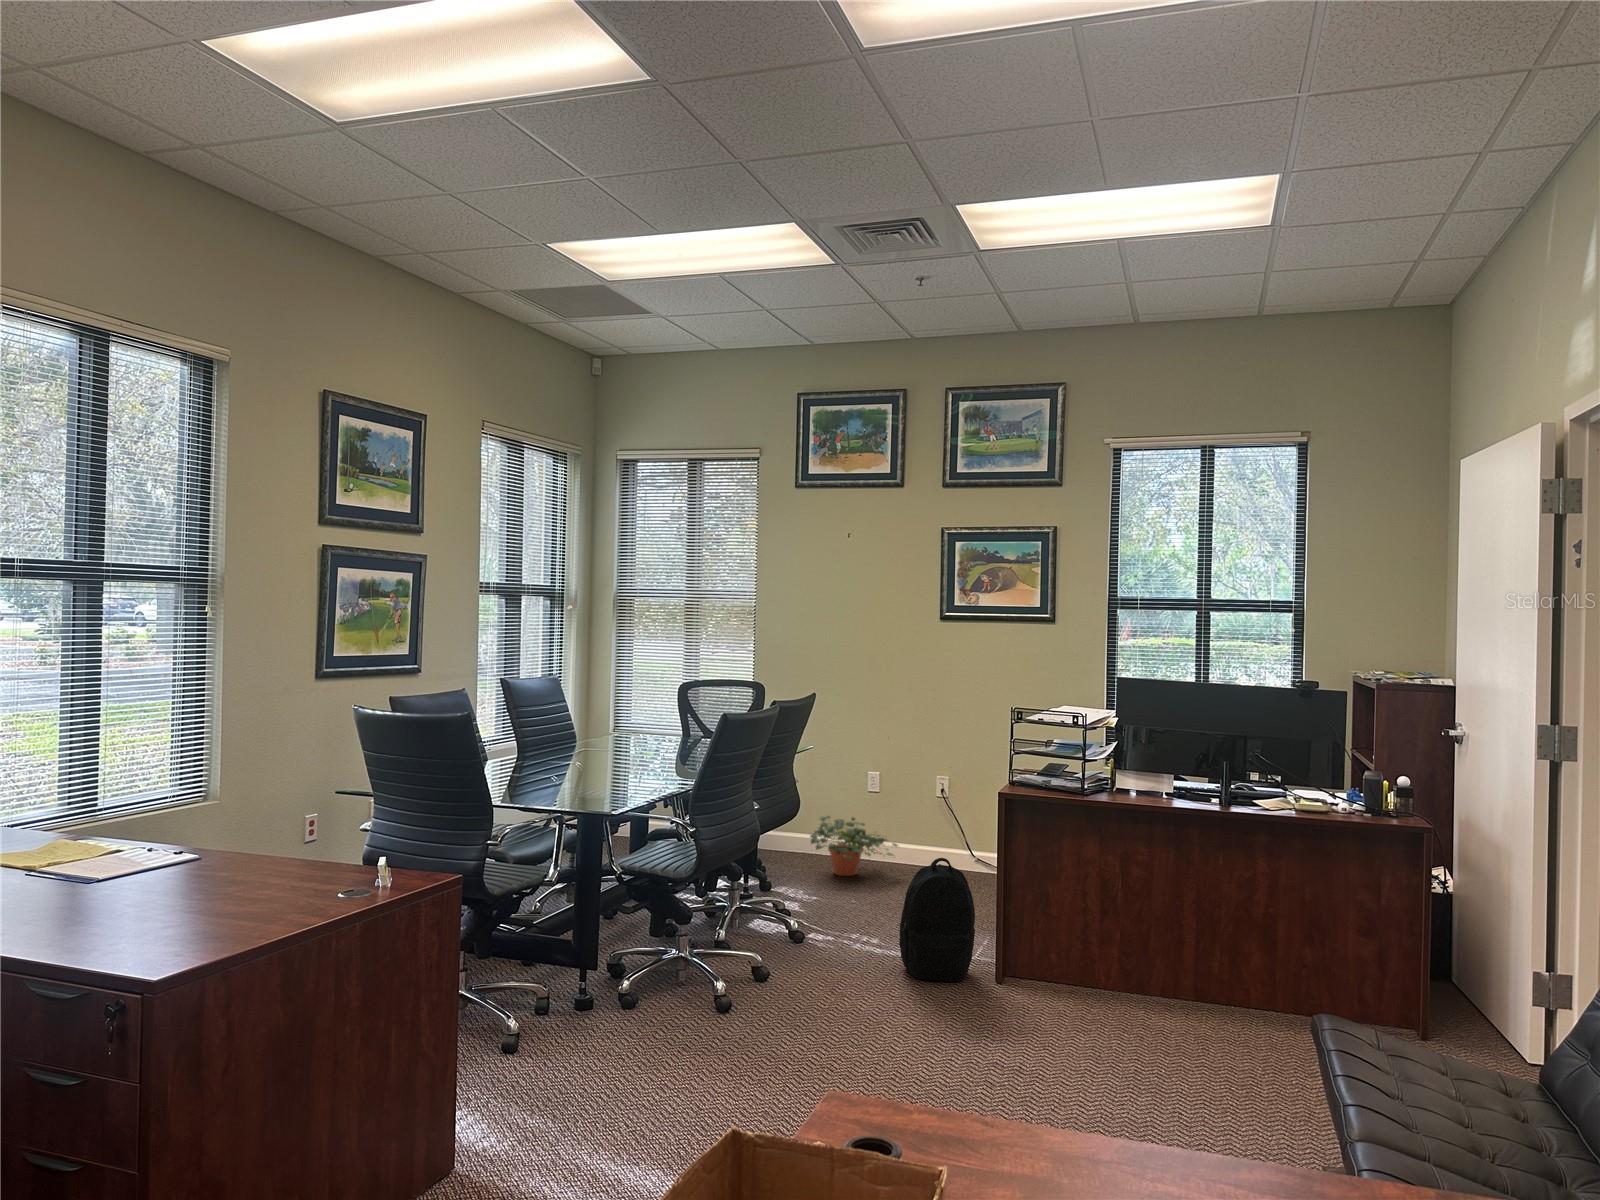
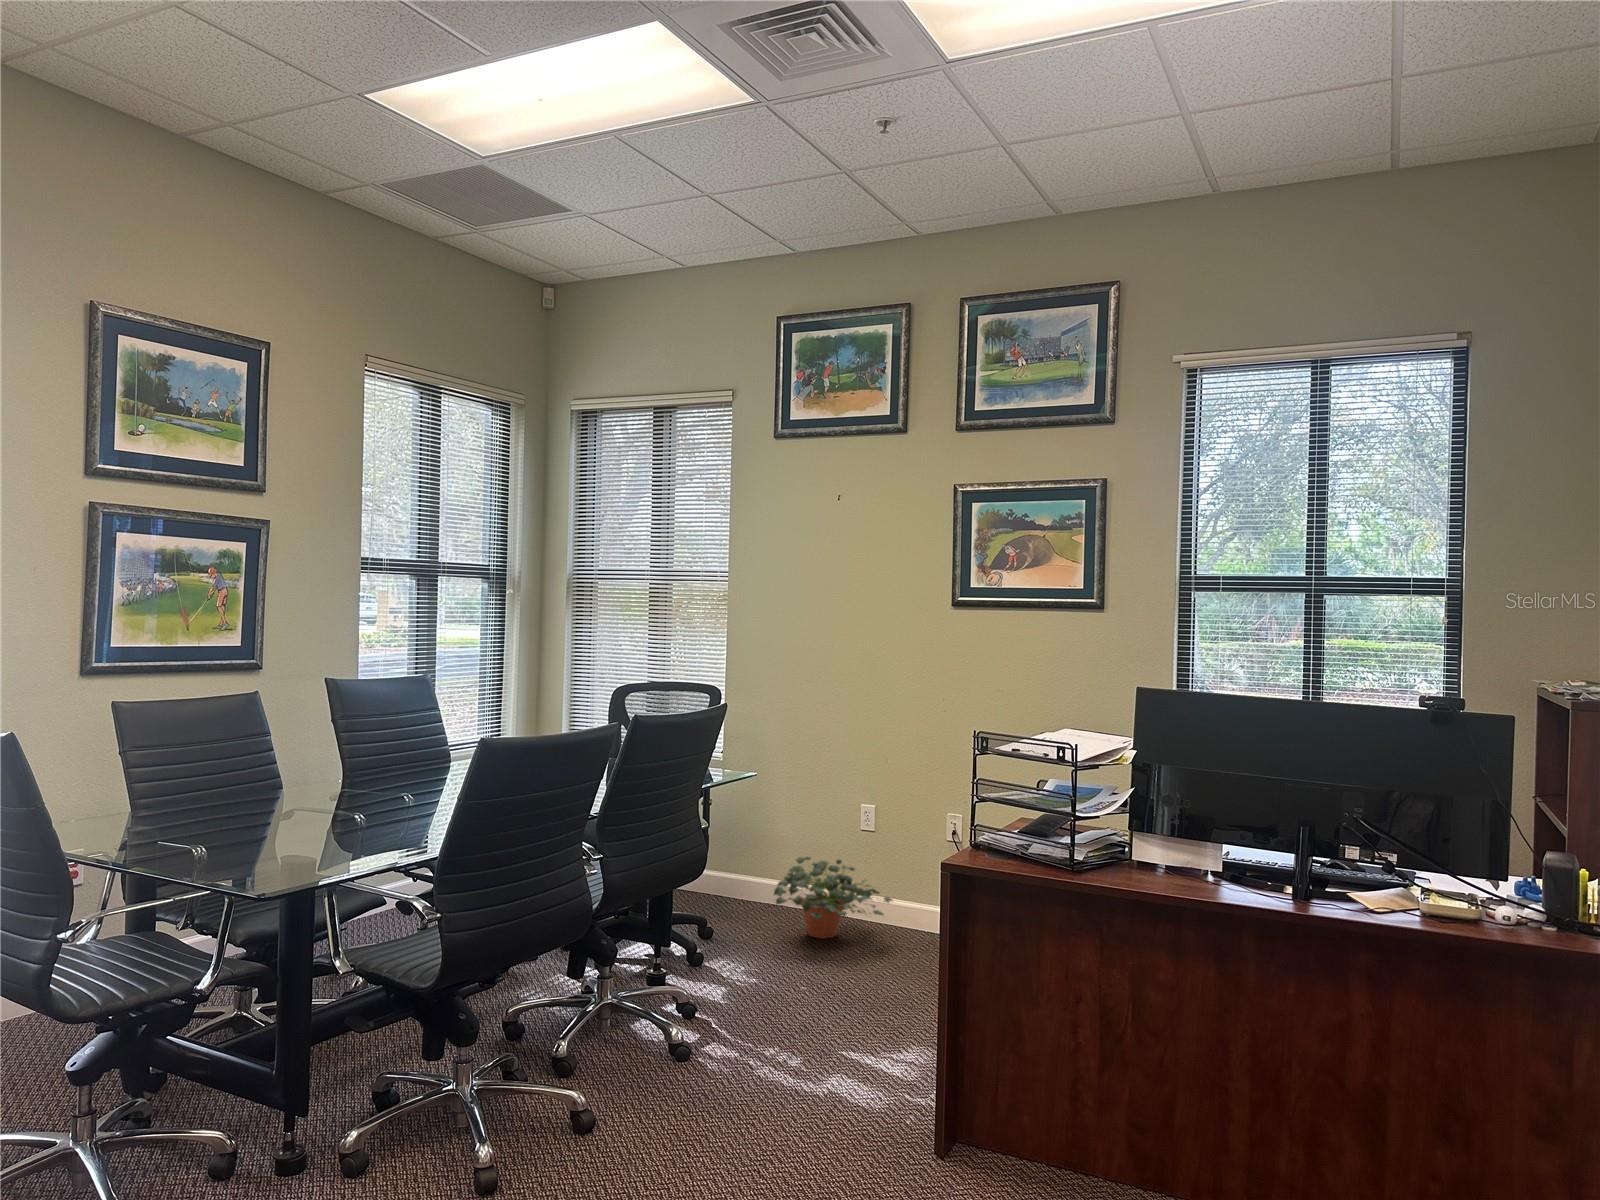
backpack: present [899,858,975,982] -> none [807,952,919,1142]

